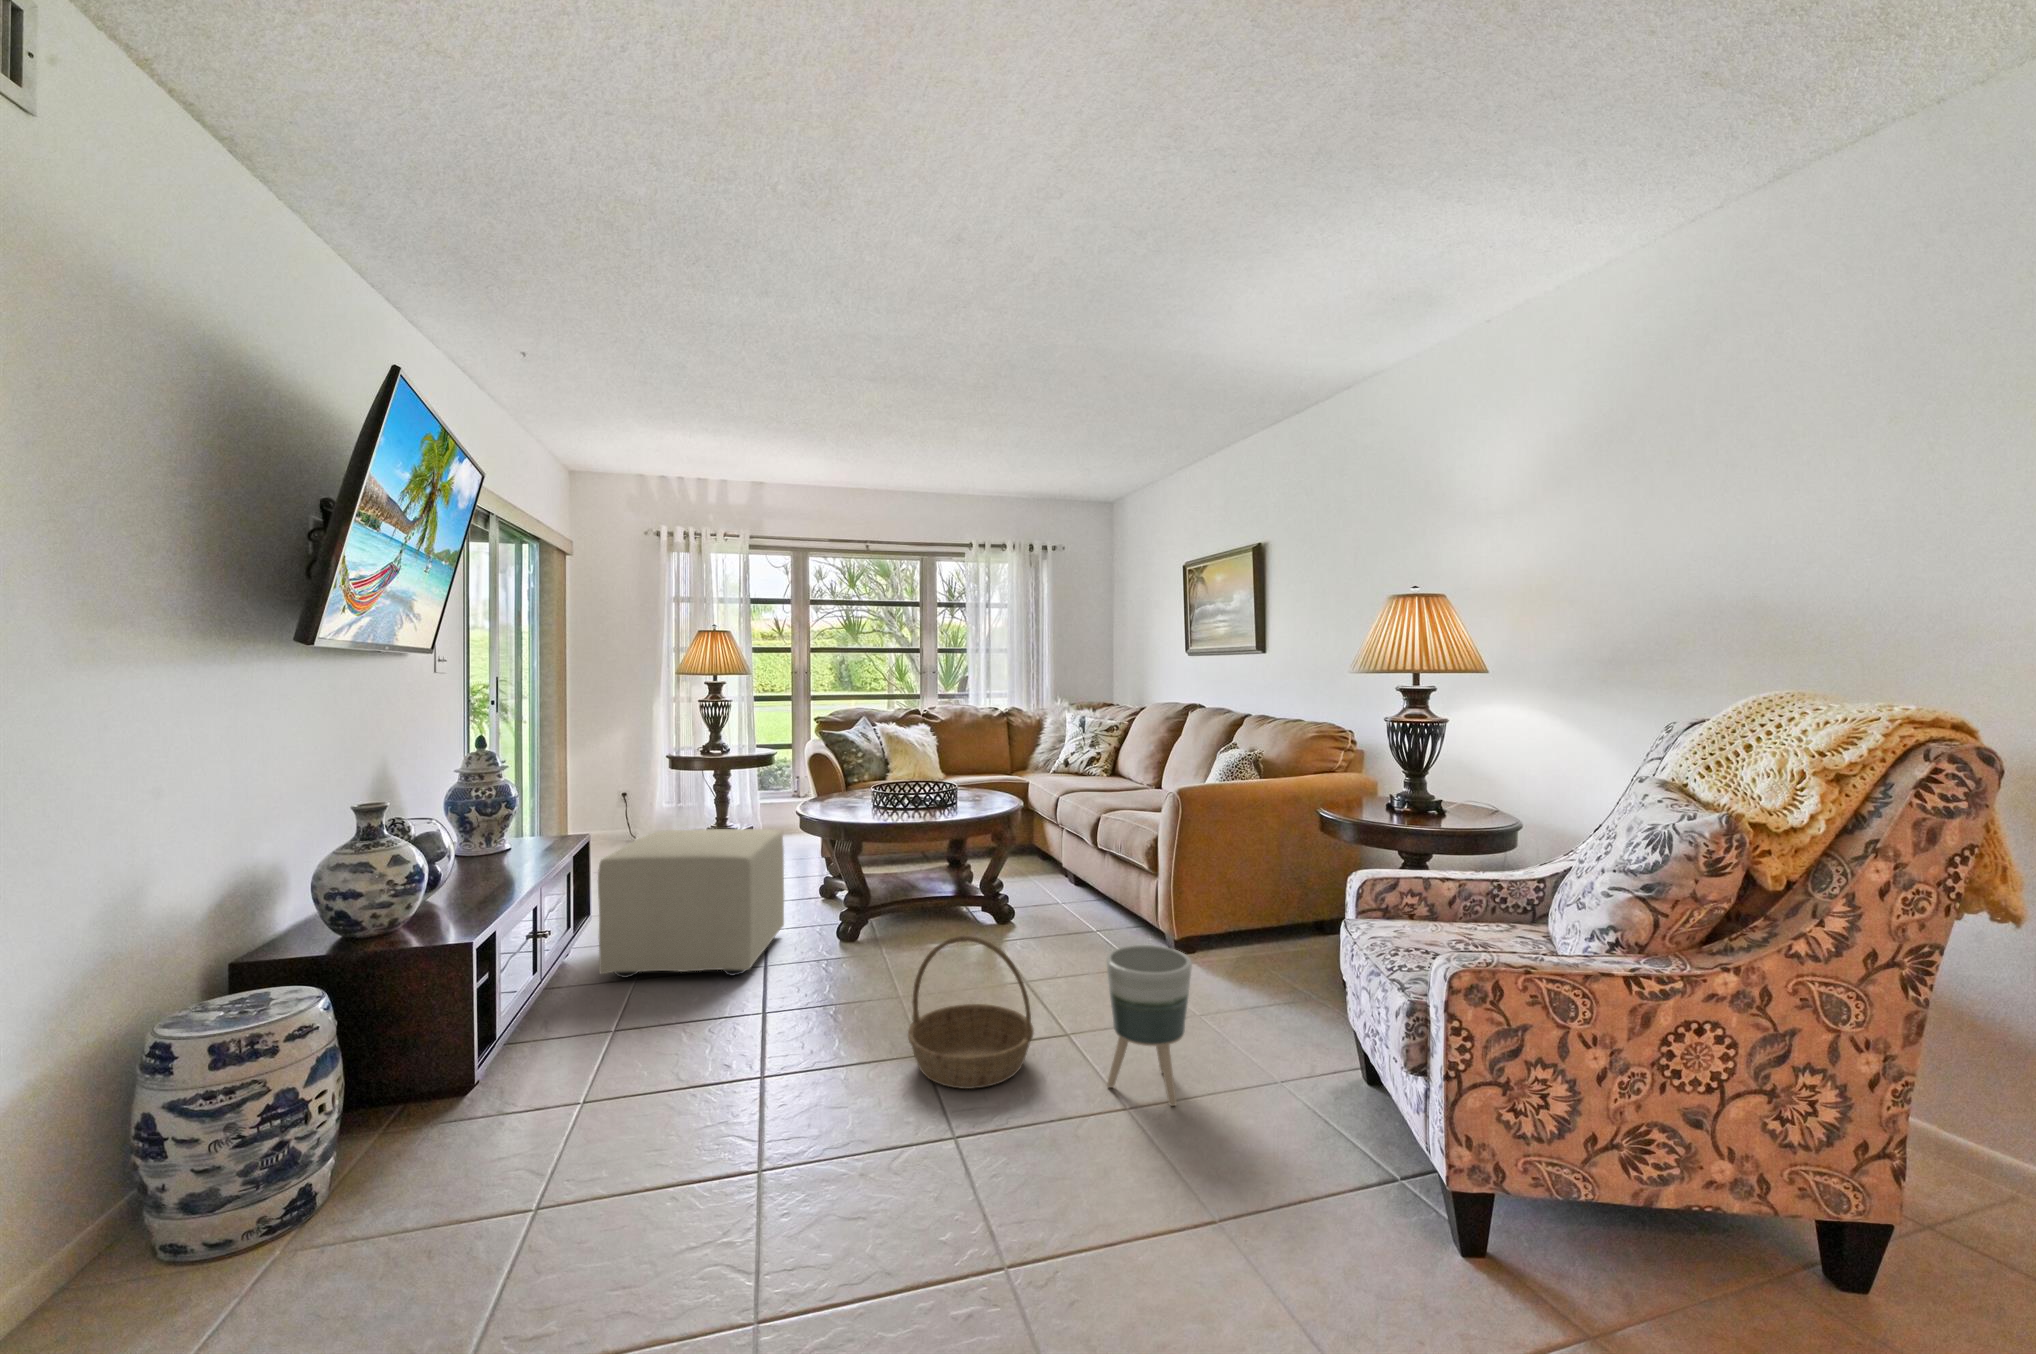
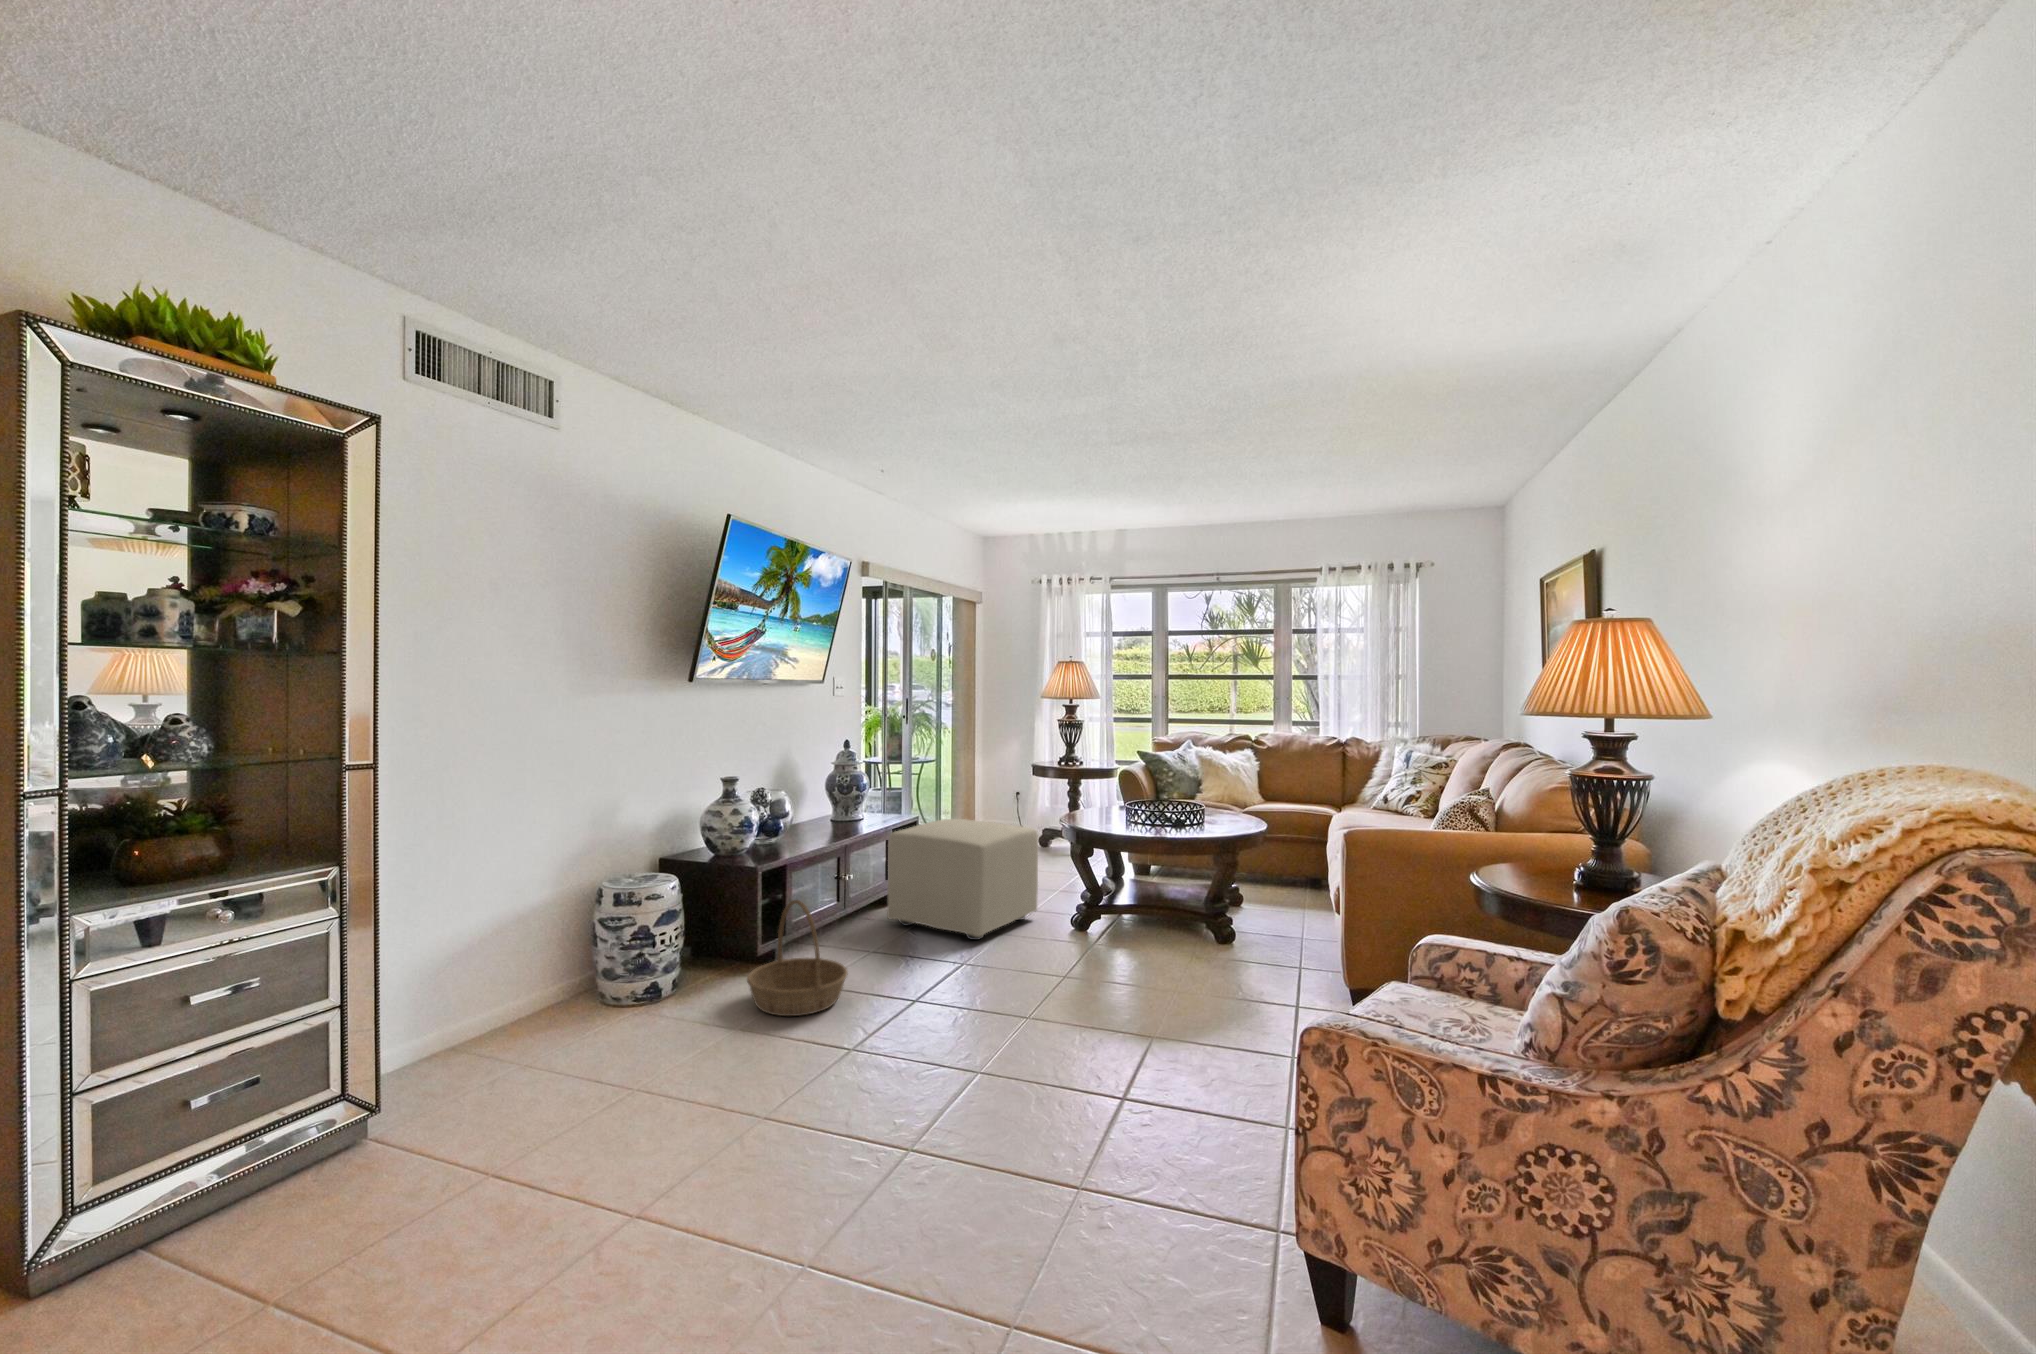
basket: present [908,936,1034,1089] -> present [747,900,848,1016]
planter: present [1106,945,1192,1106] -> none [1156,968,1239,1123]

